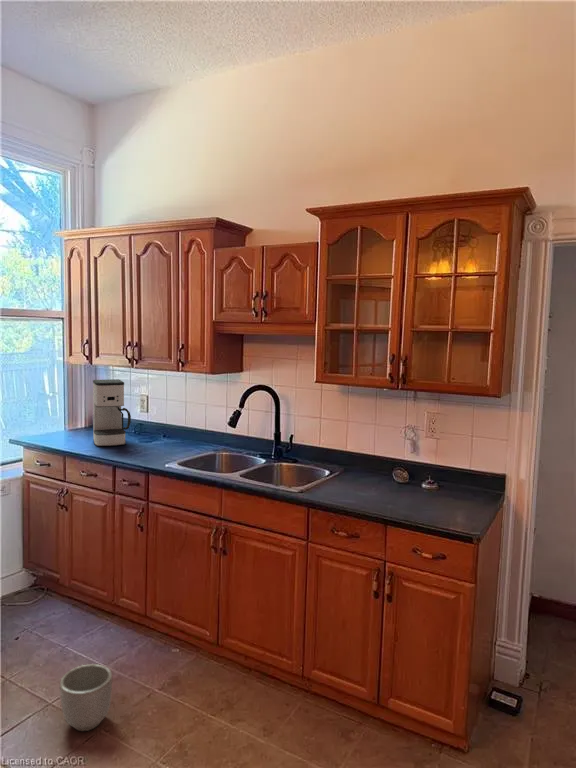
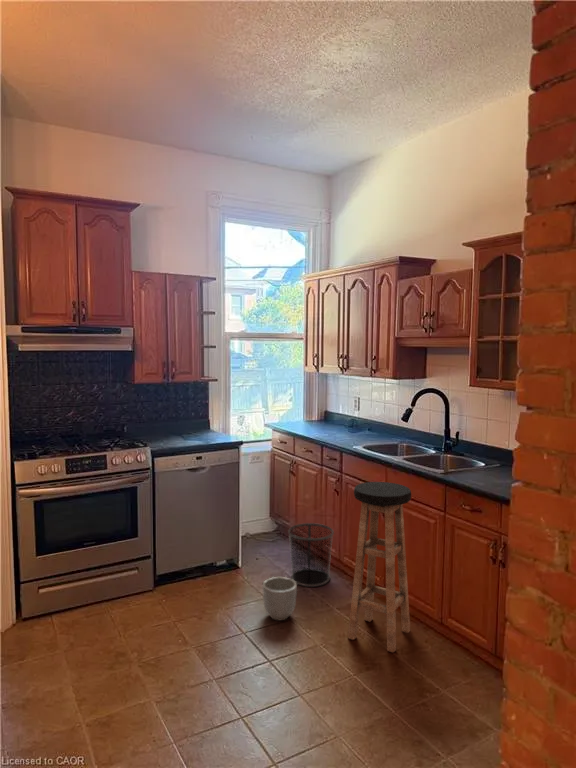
coffee maker: present [93,379,131,446] -> none [316,383,343,433]
bar stool: none [195,511,270,731] -> present [348,482,411,652]
waste bin: none [75,572,141,663] -> present [288,523,334,586]

